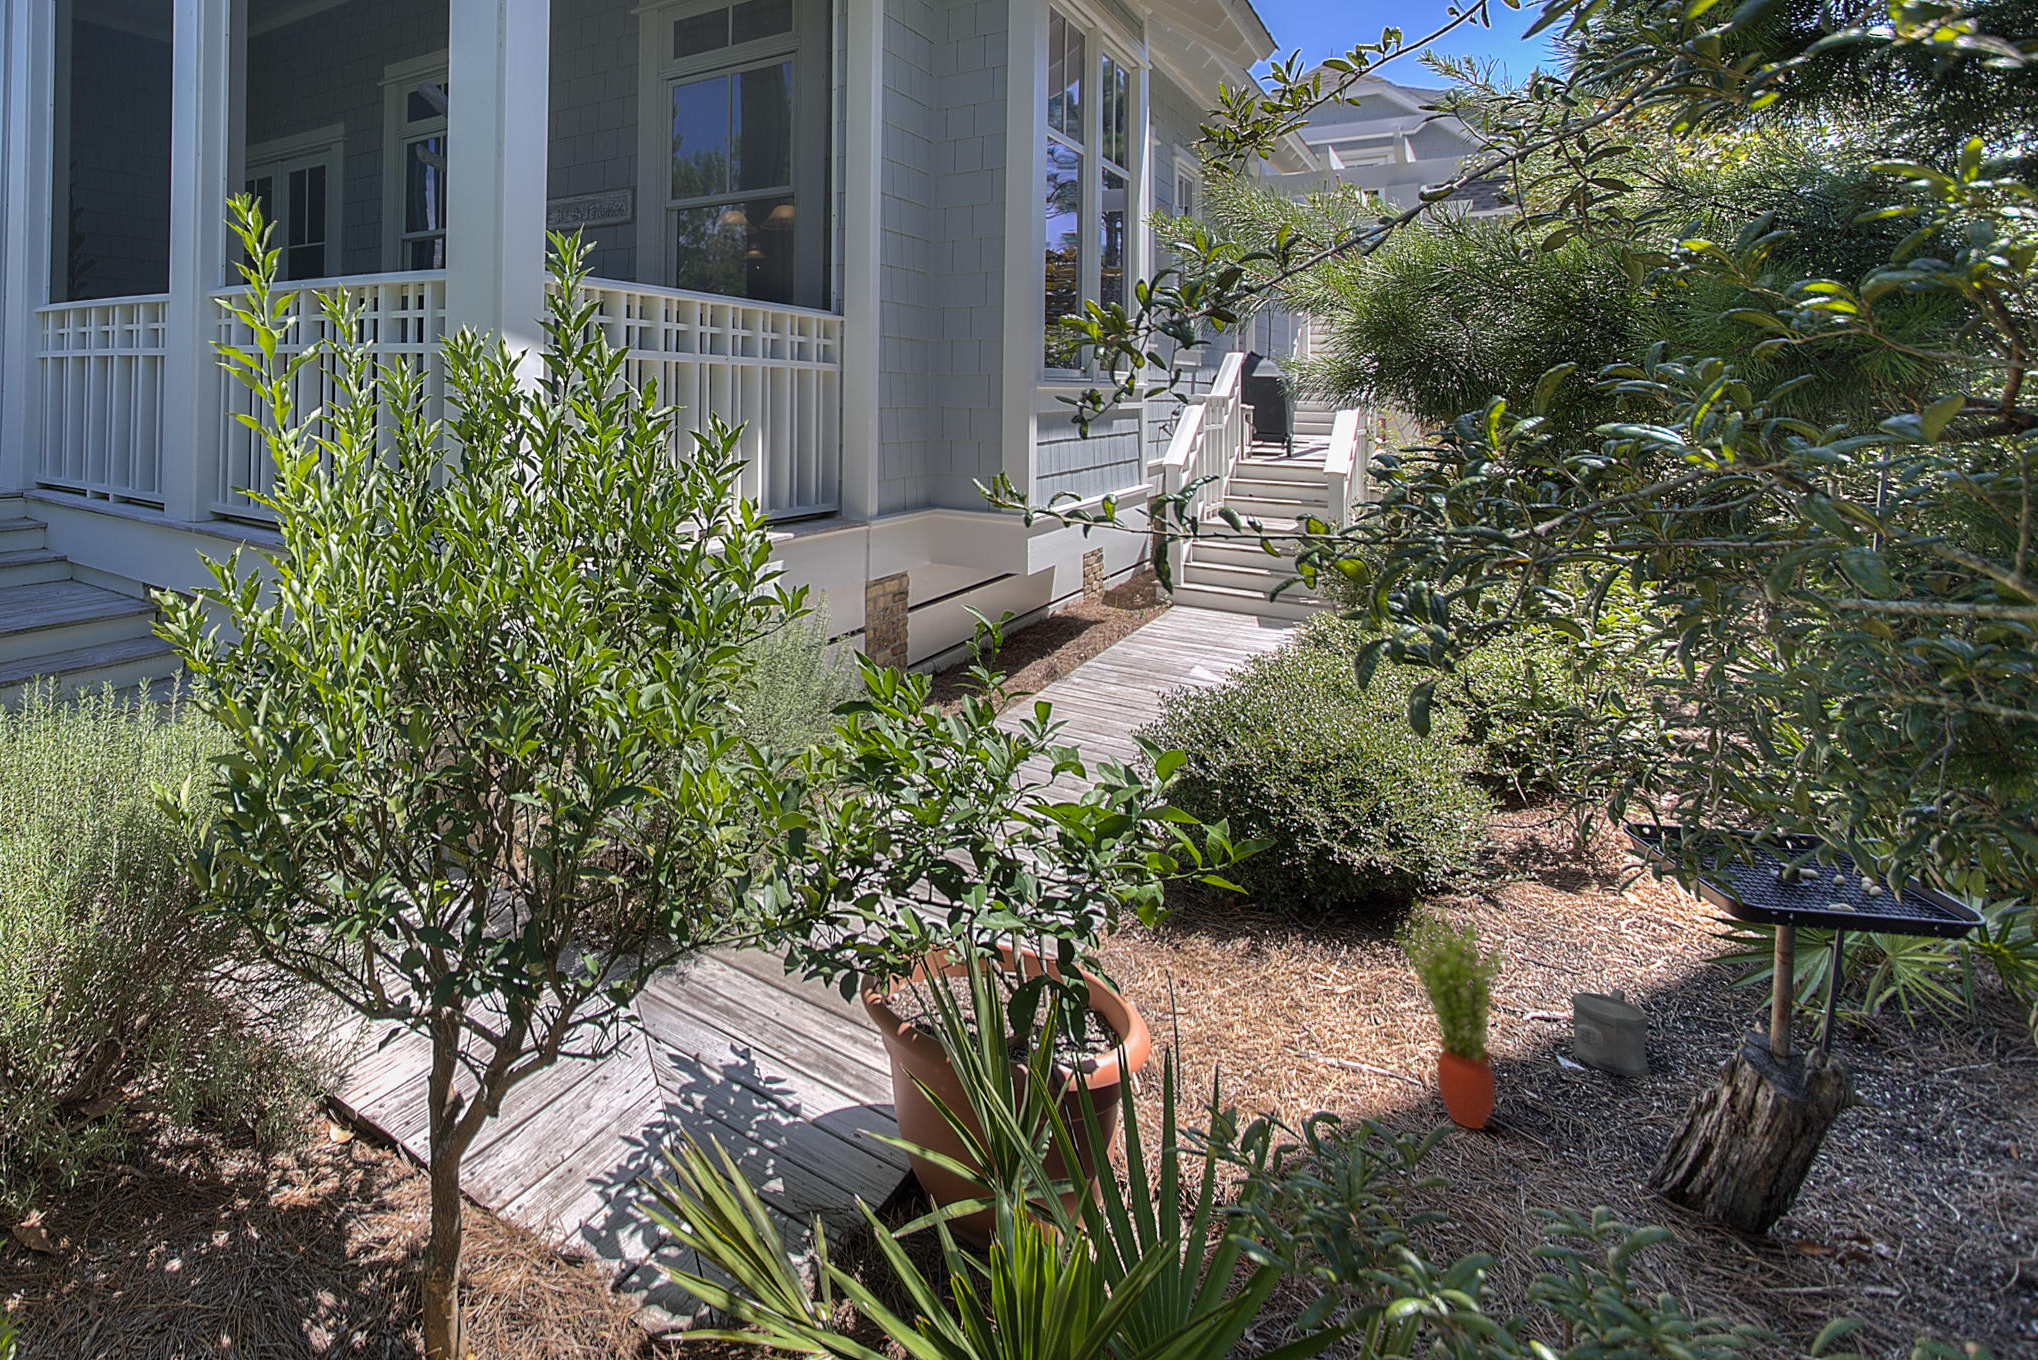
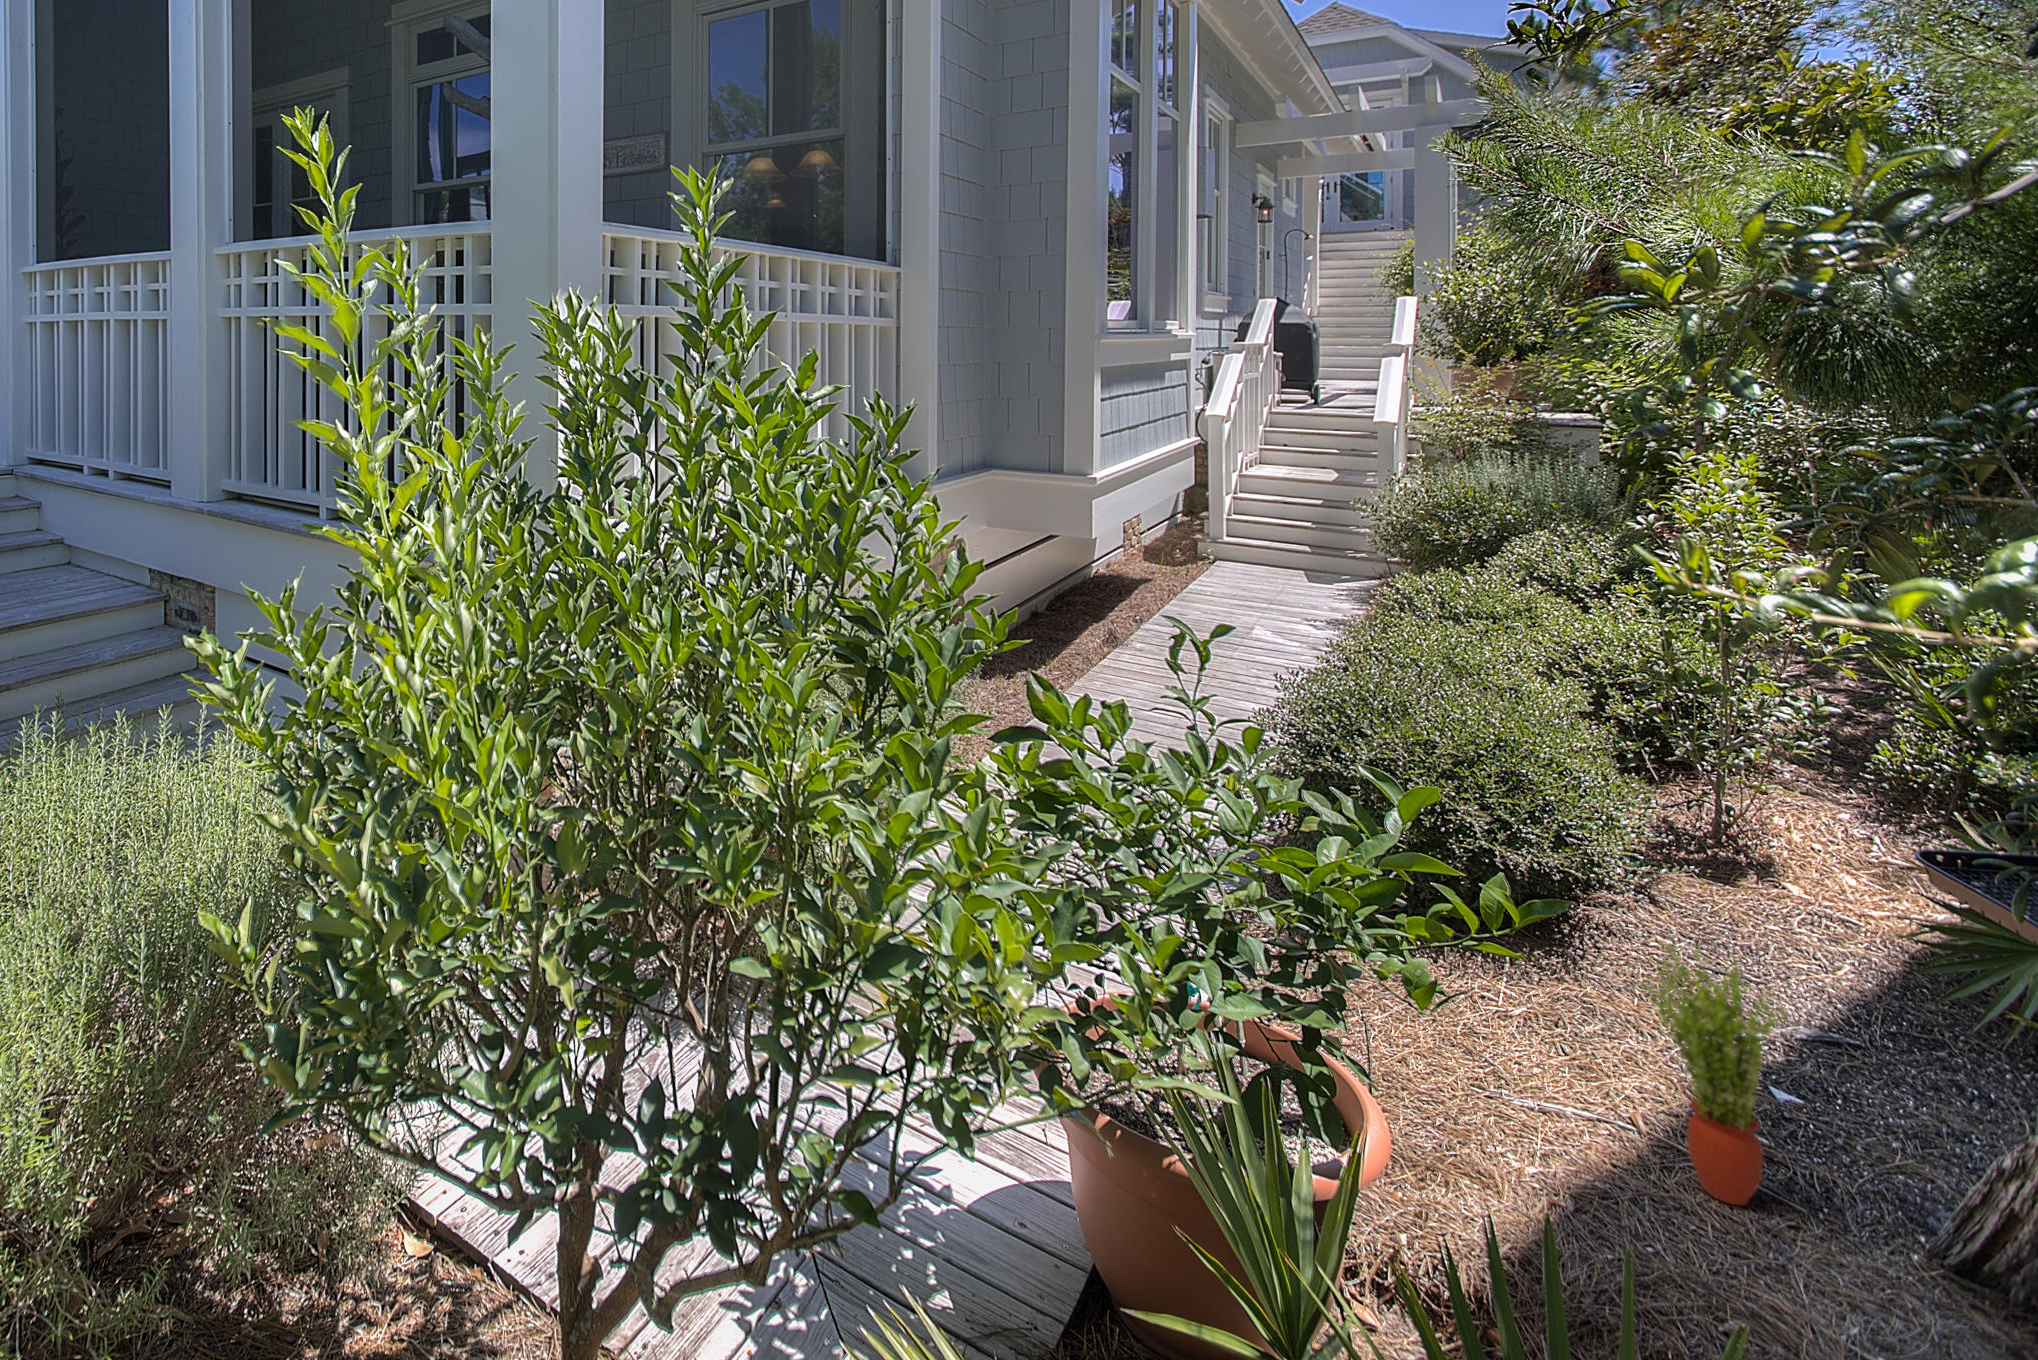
watering can: present [1571,988,1650,1077] -> none [1812,1022,1913,1131]

